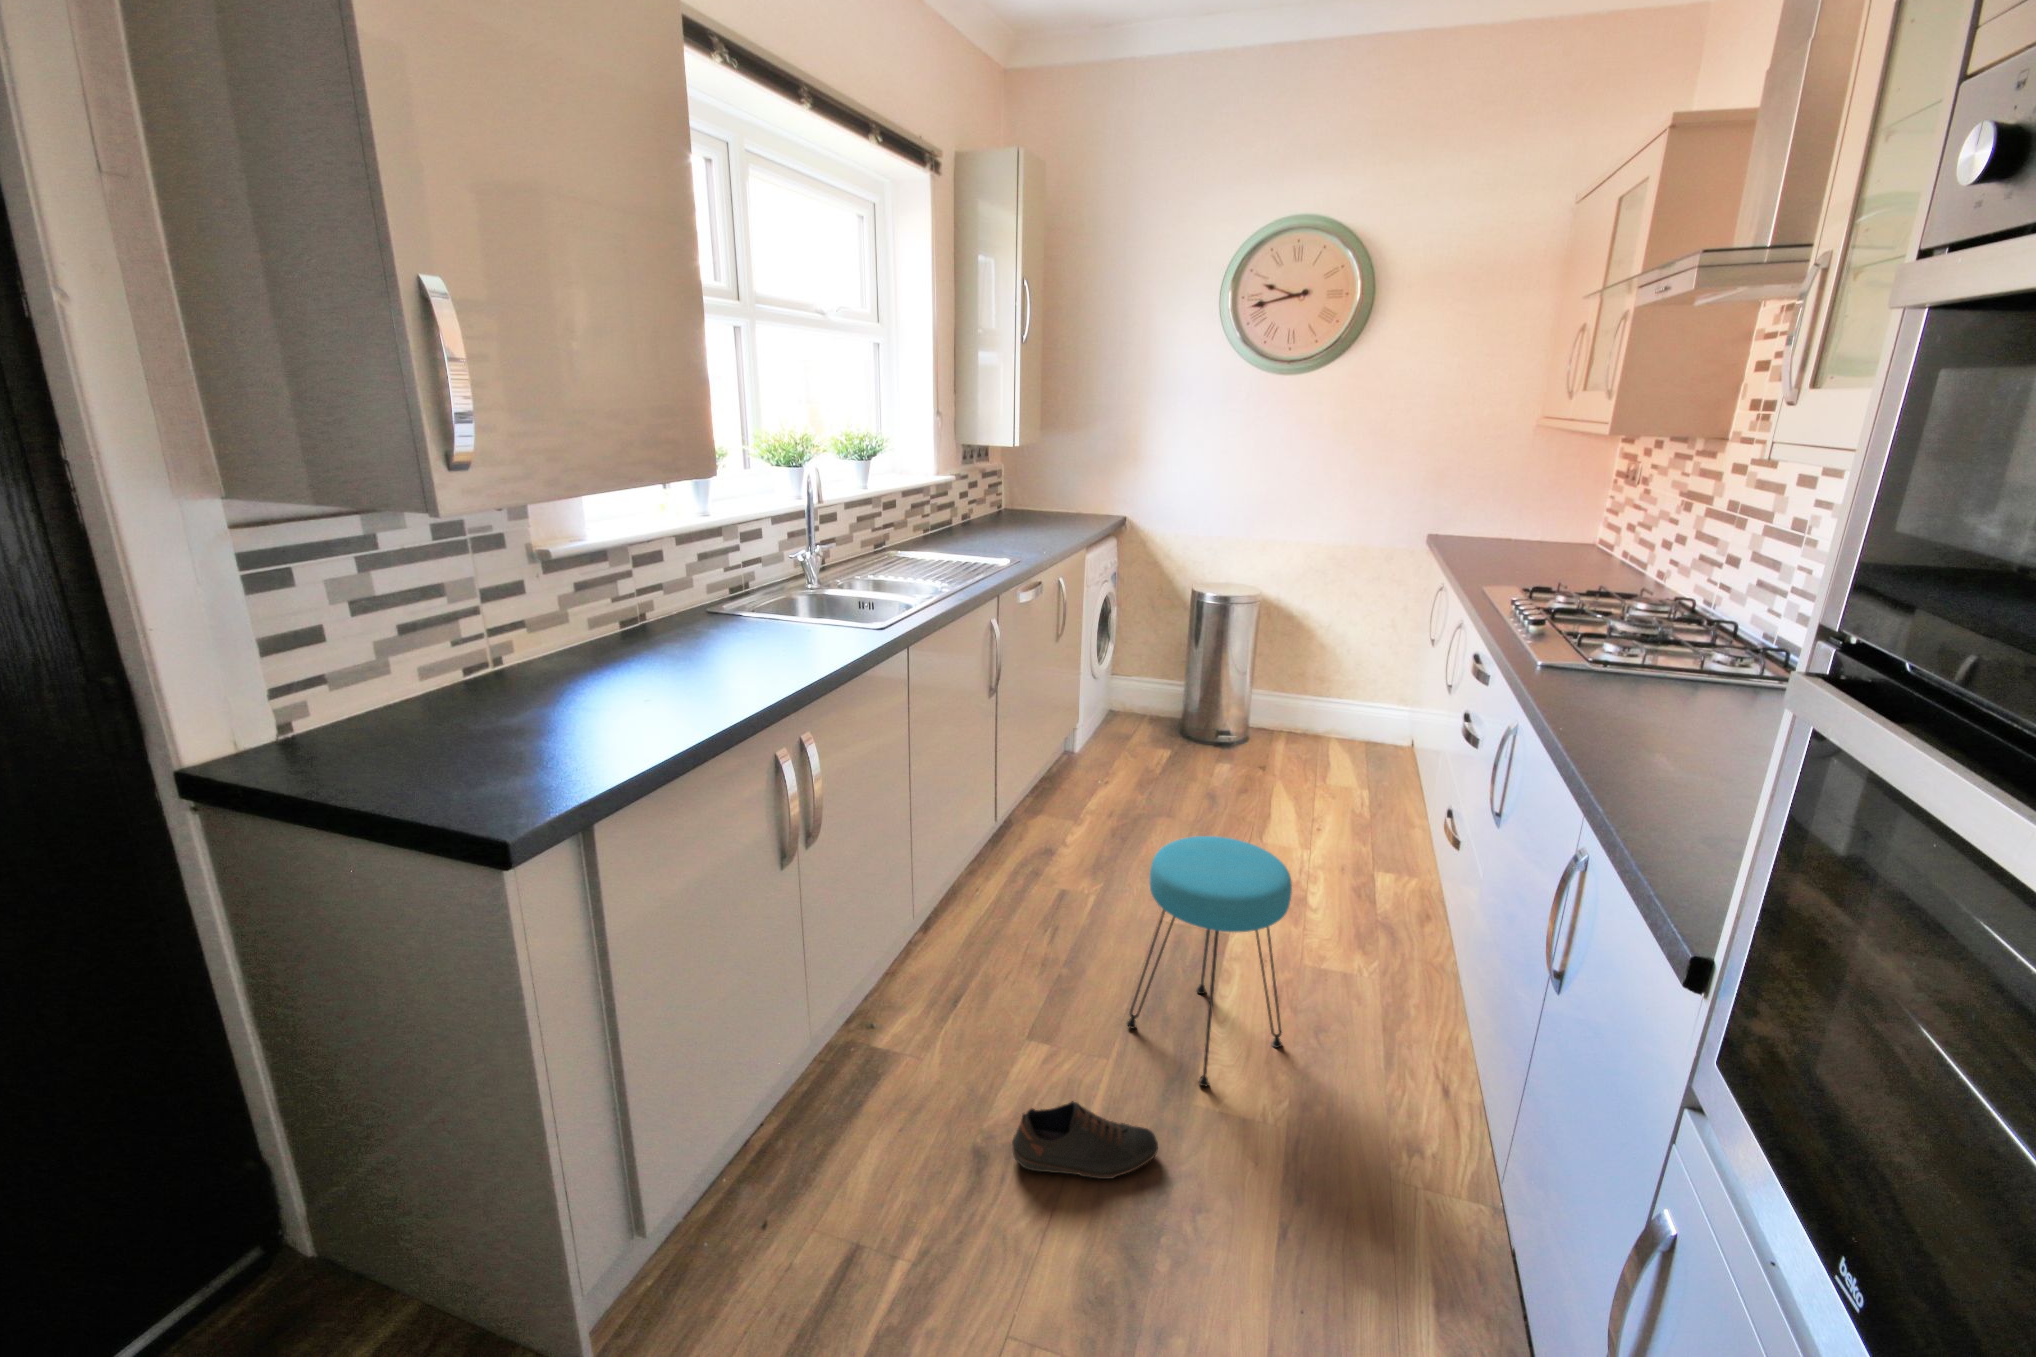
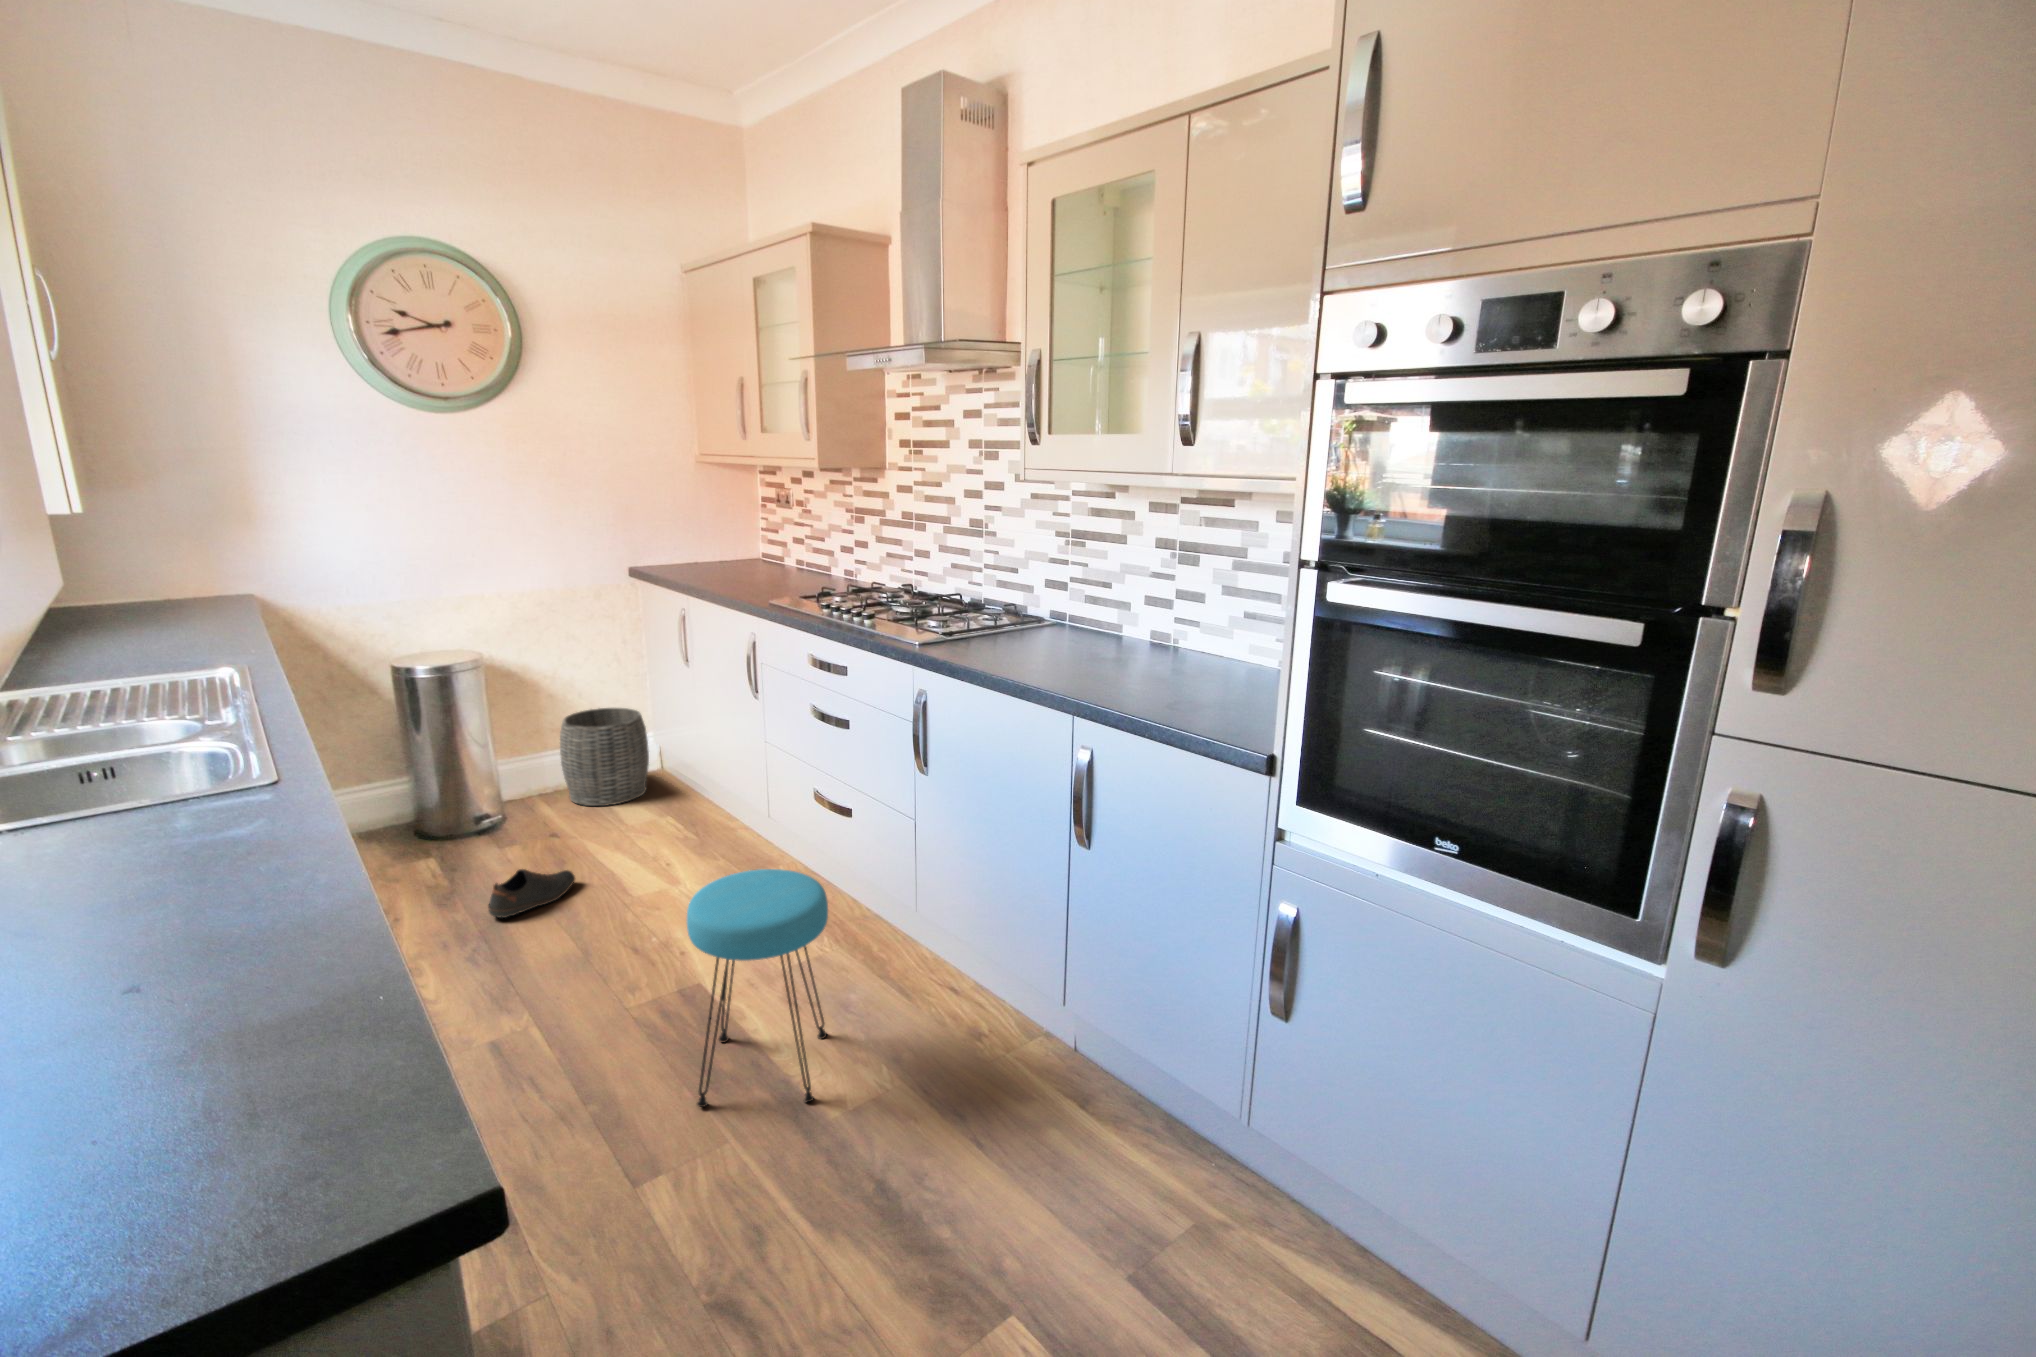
woven basket: none [1307,667,1395,765] -> present [560,708,649,806]
shoe: present [1012,1101,1158,1179] -> present [488,869,575,918]

